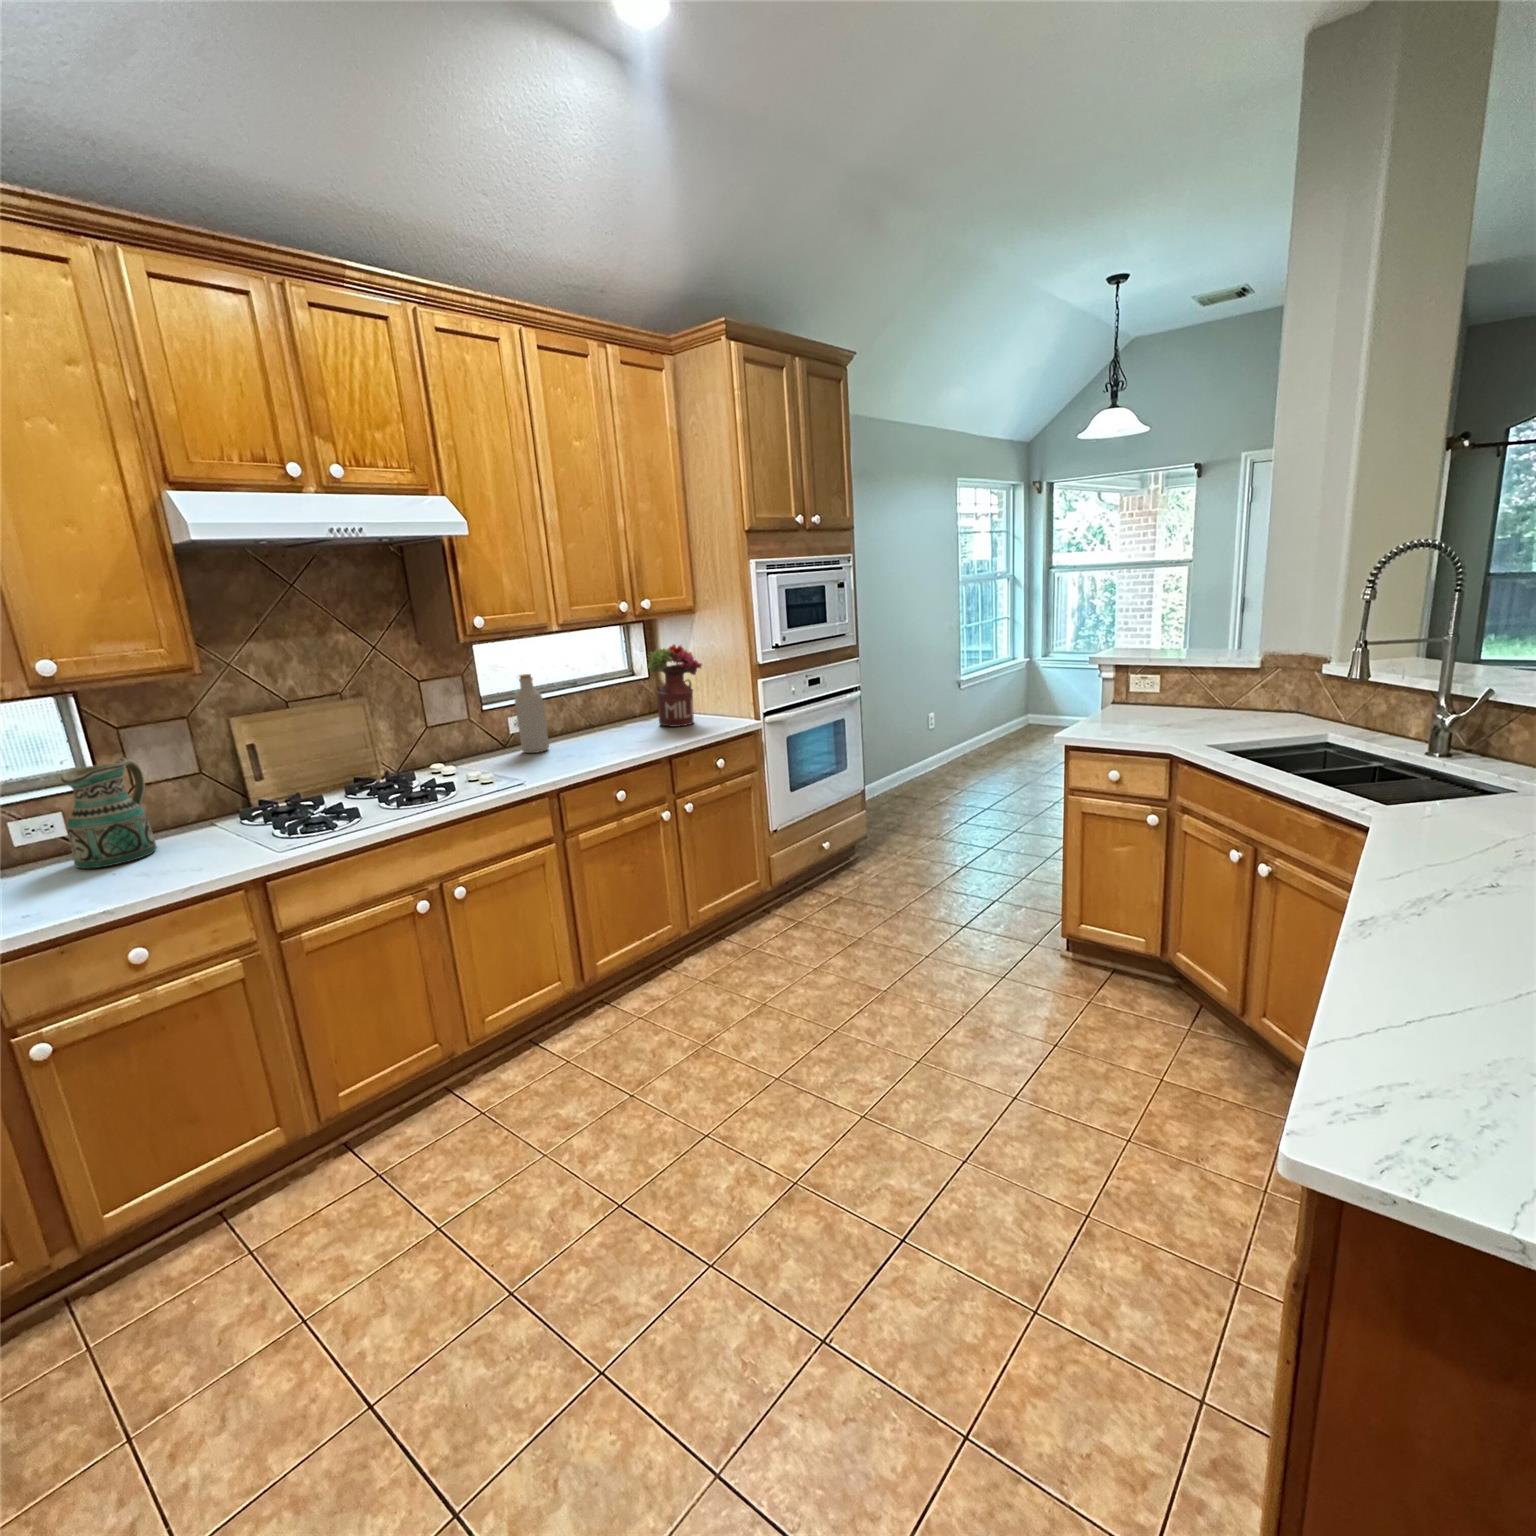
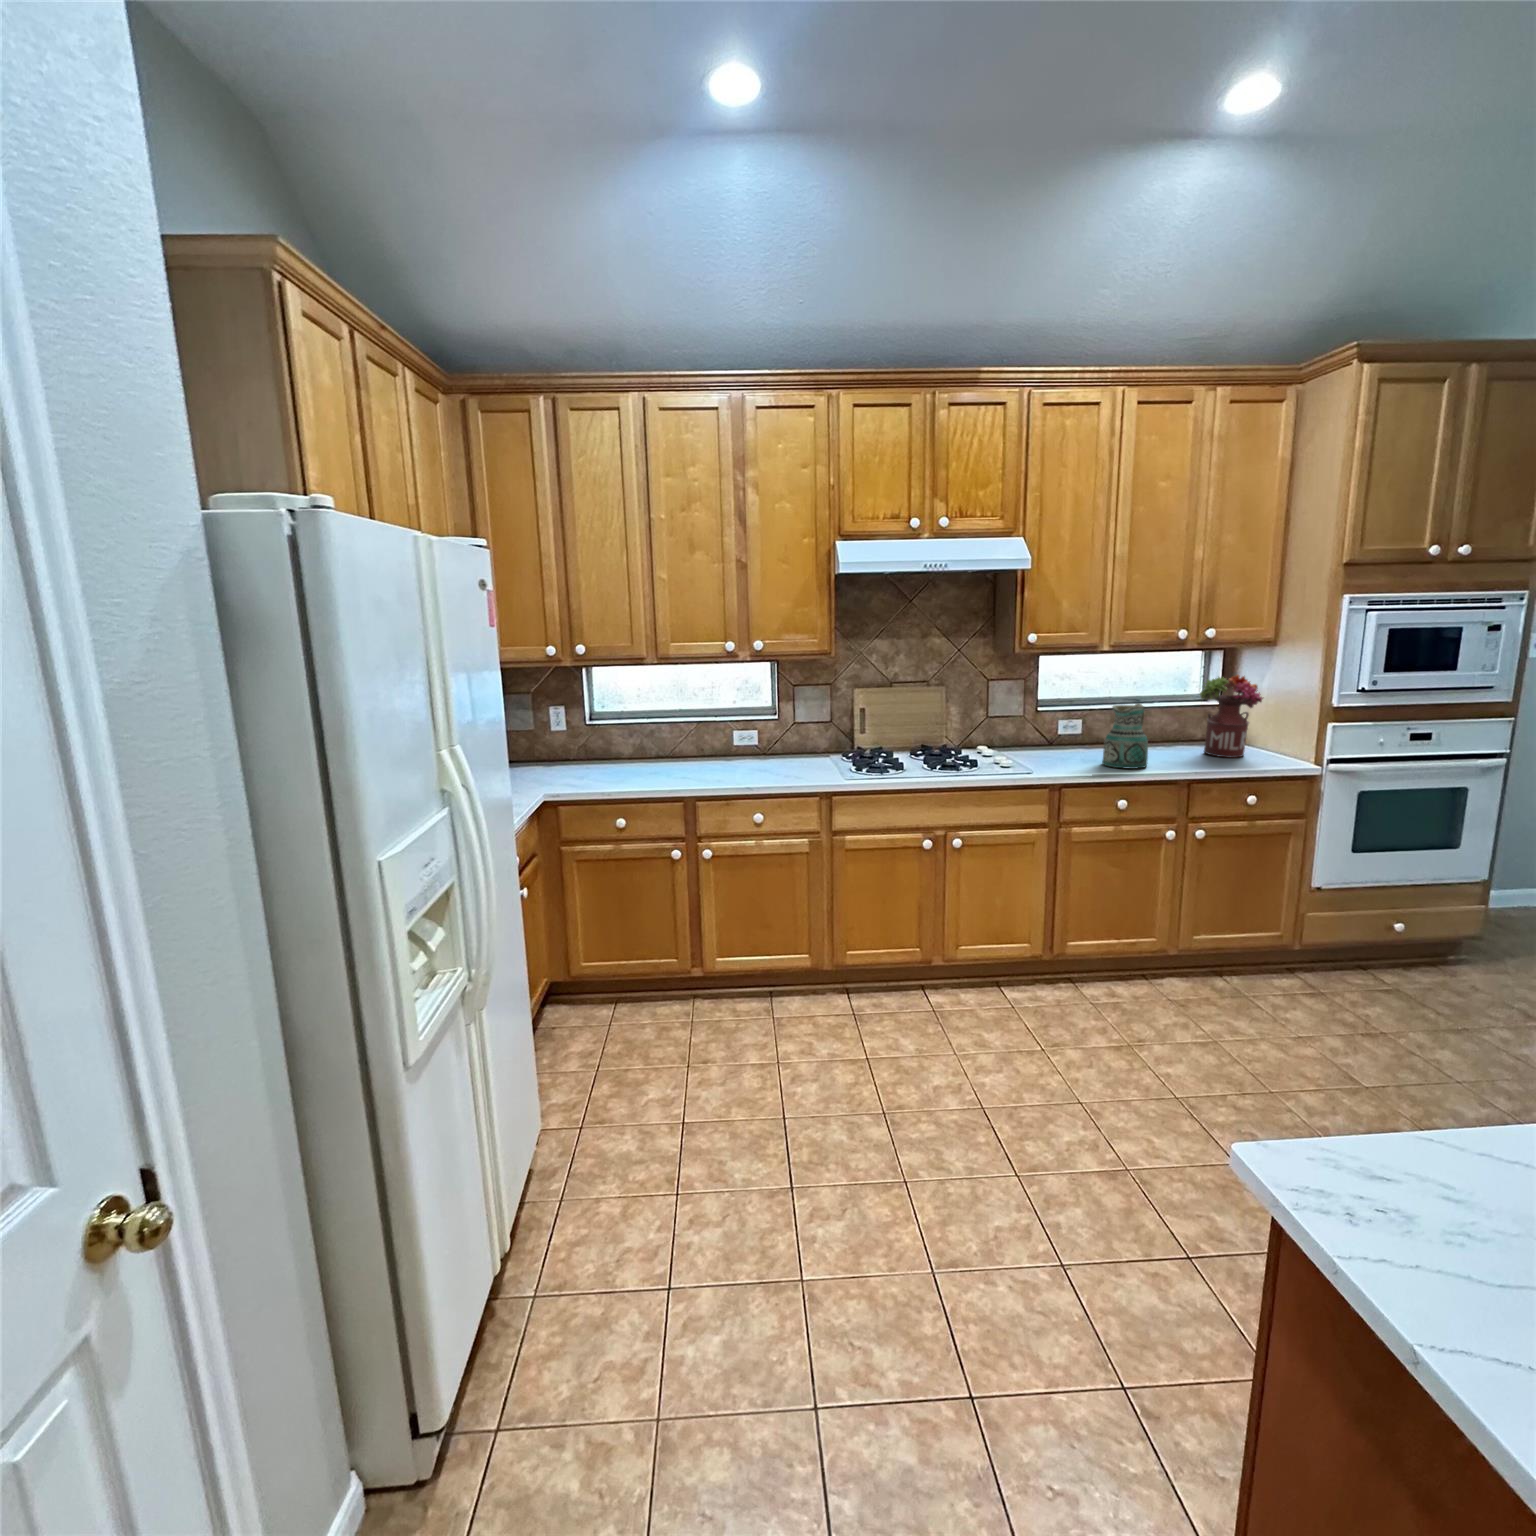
bottle: present [515,674,549,753] -> none [1054,686,1082,754]
ceramic pitcher: present [61,758,157,868] -> present [1102,703,1148,769]

